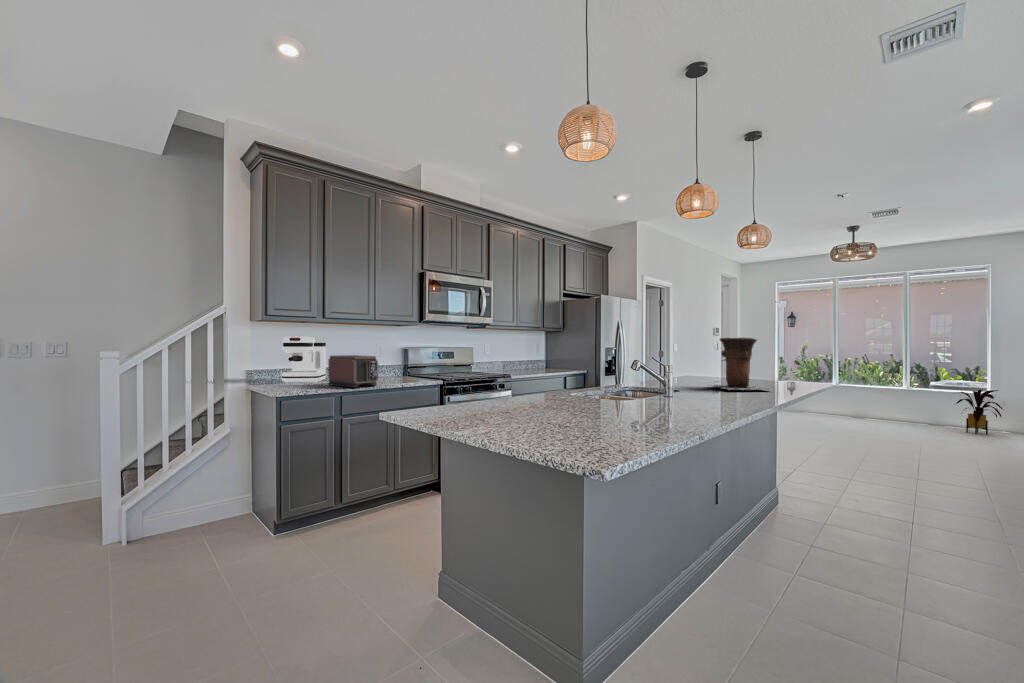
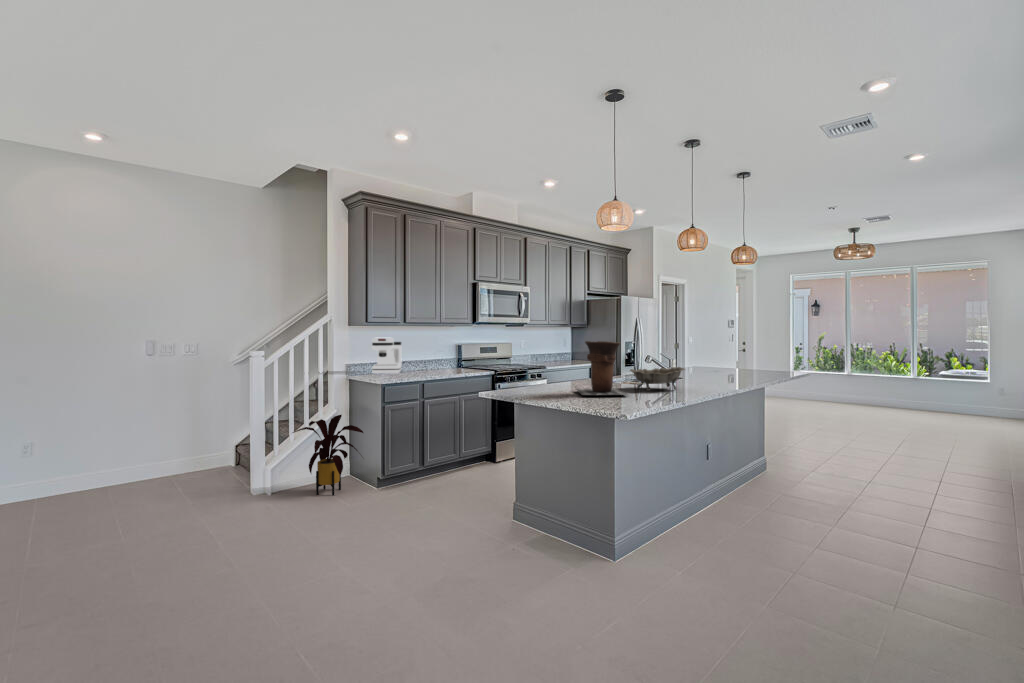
vase: present [710,338,768,390] -> present [576,341,627,395]
toaster: present [328,355,378,388] -> none [409,352,448,377]
decorative bowl: none [611,375,693,409] -> present [630,367,685,391]
house plant: present [956,390,1002,435] -> present [293,415,363,495]

